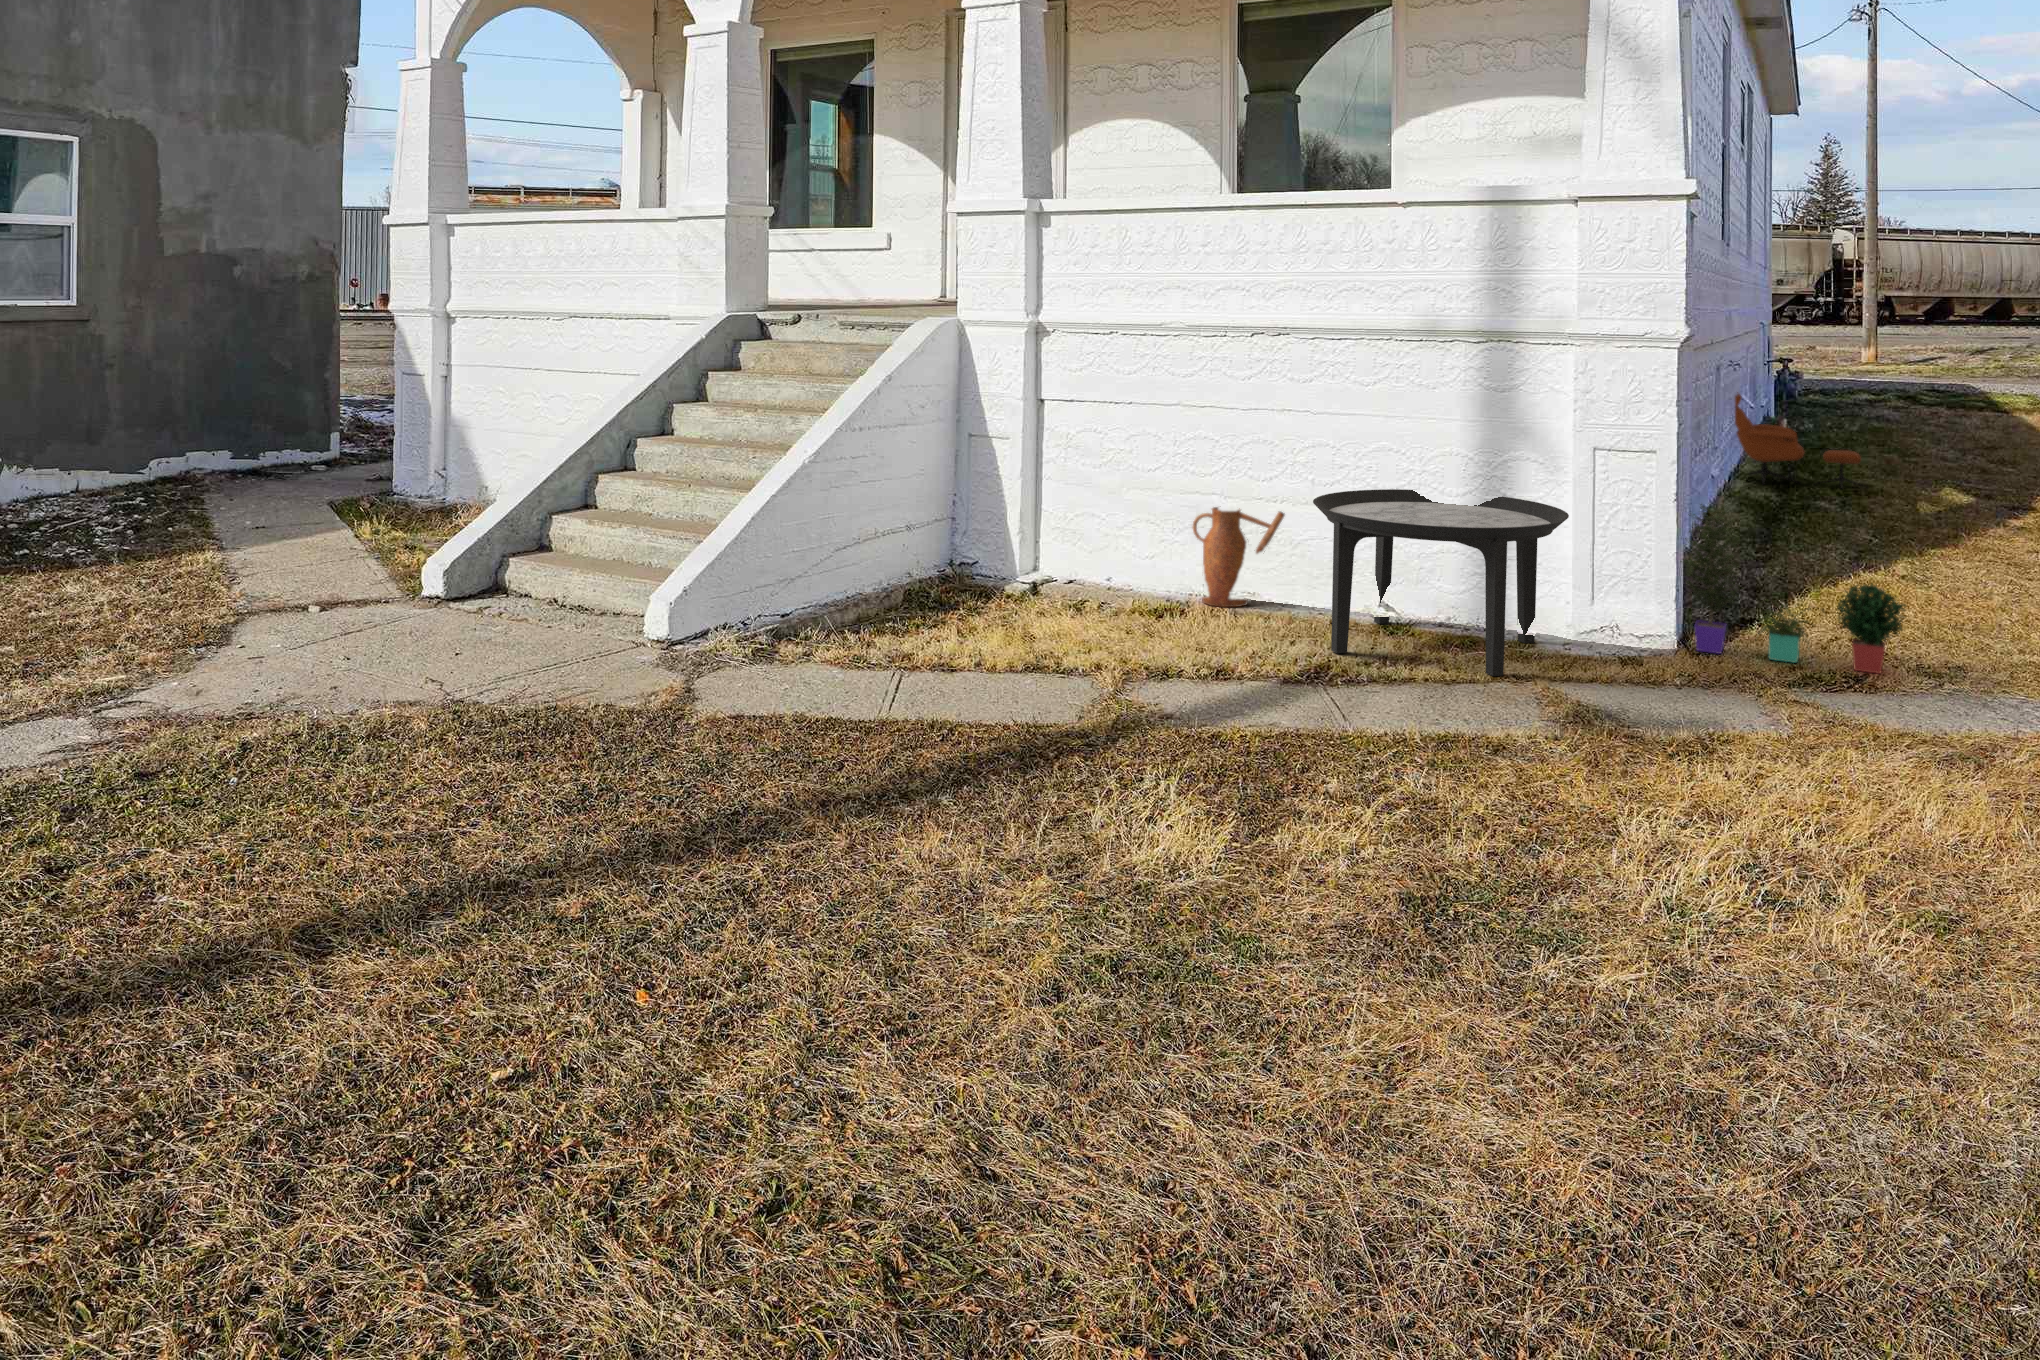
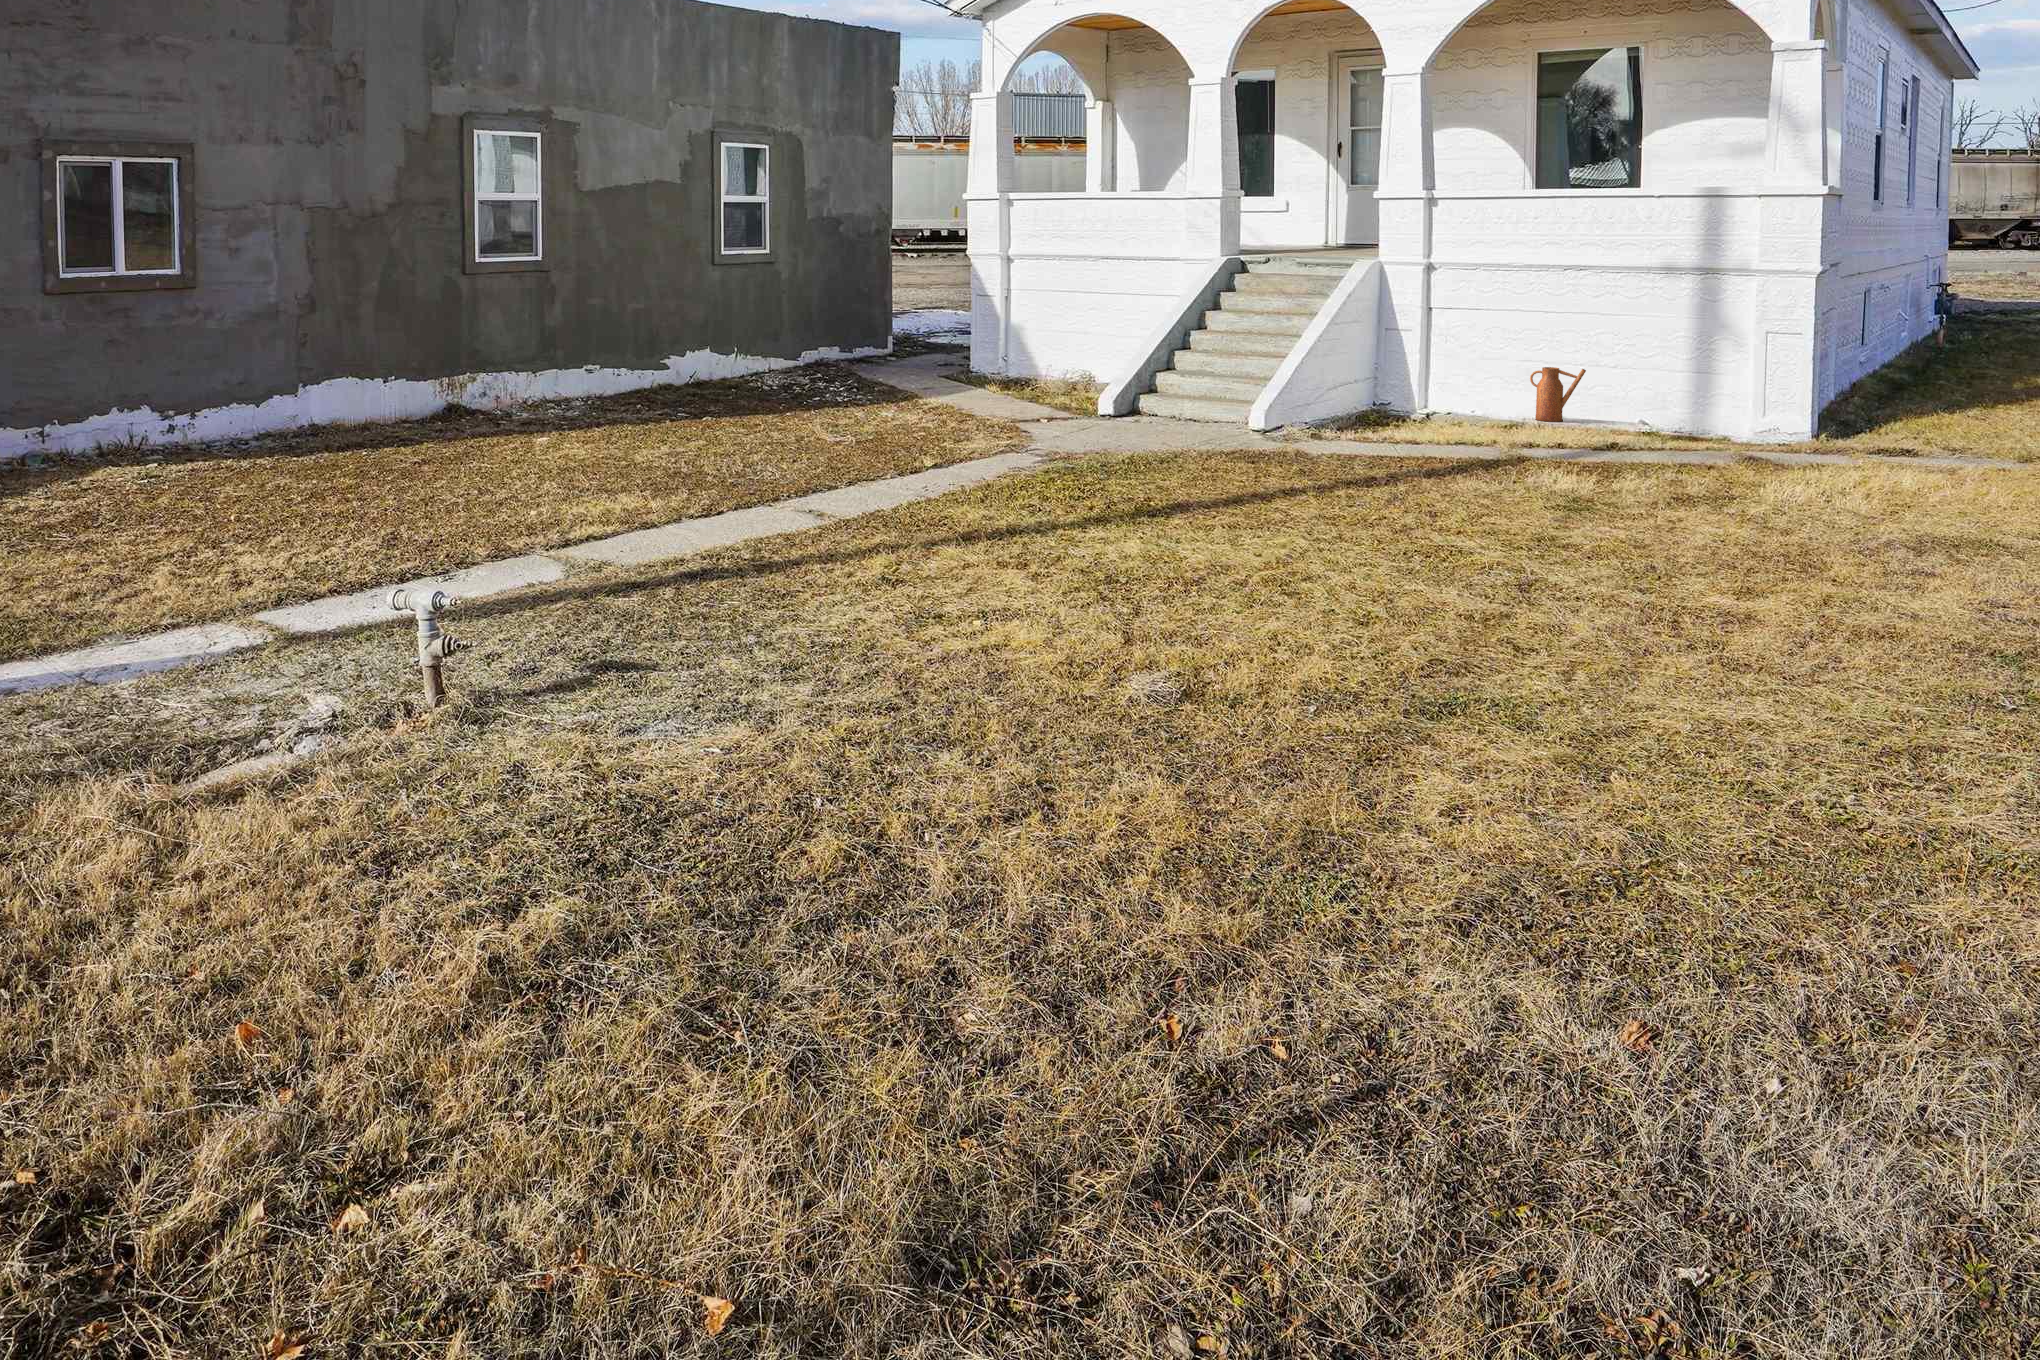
lounge chair: present [1735,394,1861,488] -> none [1886,305,1990,374]
round table: present [1313,489,1569,676] -> none [1606,356,1749,446]
potted plant: present [1681,504,1906,674] -> none [1812,361,1934,448]

